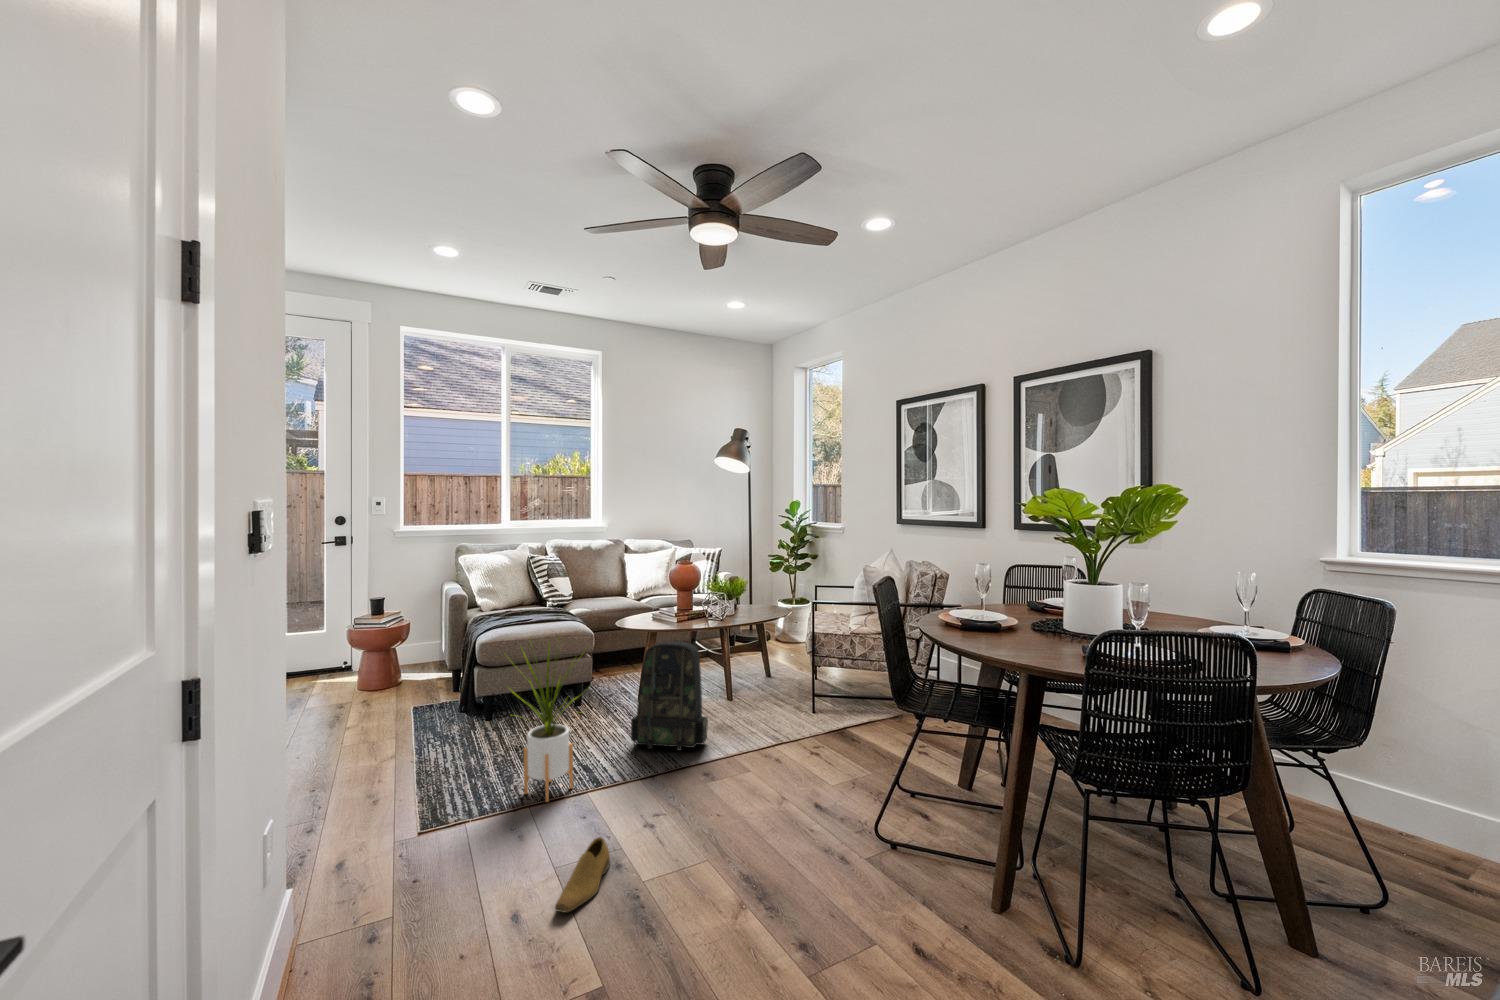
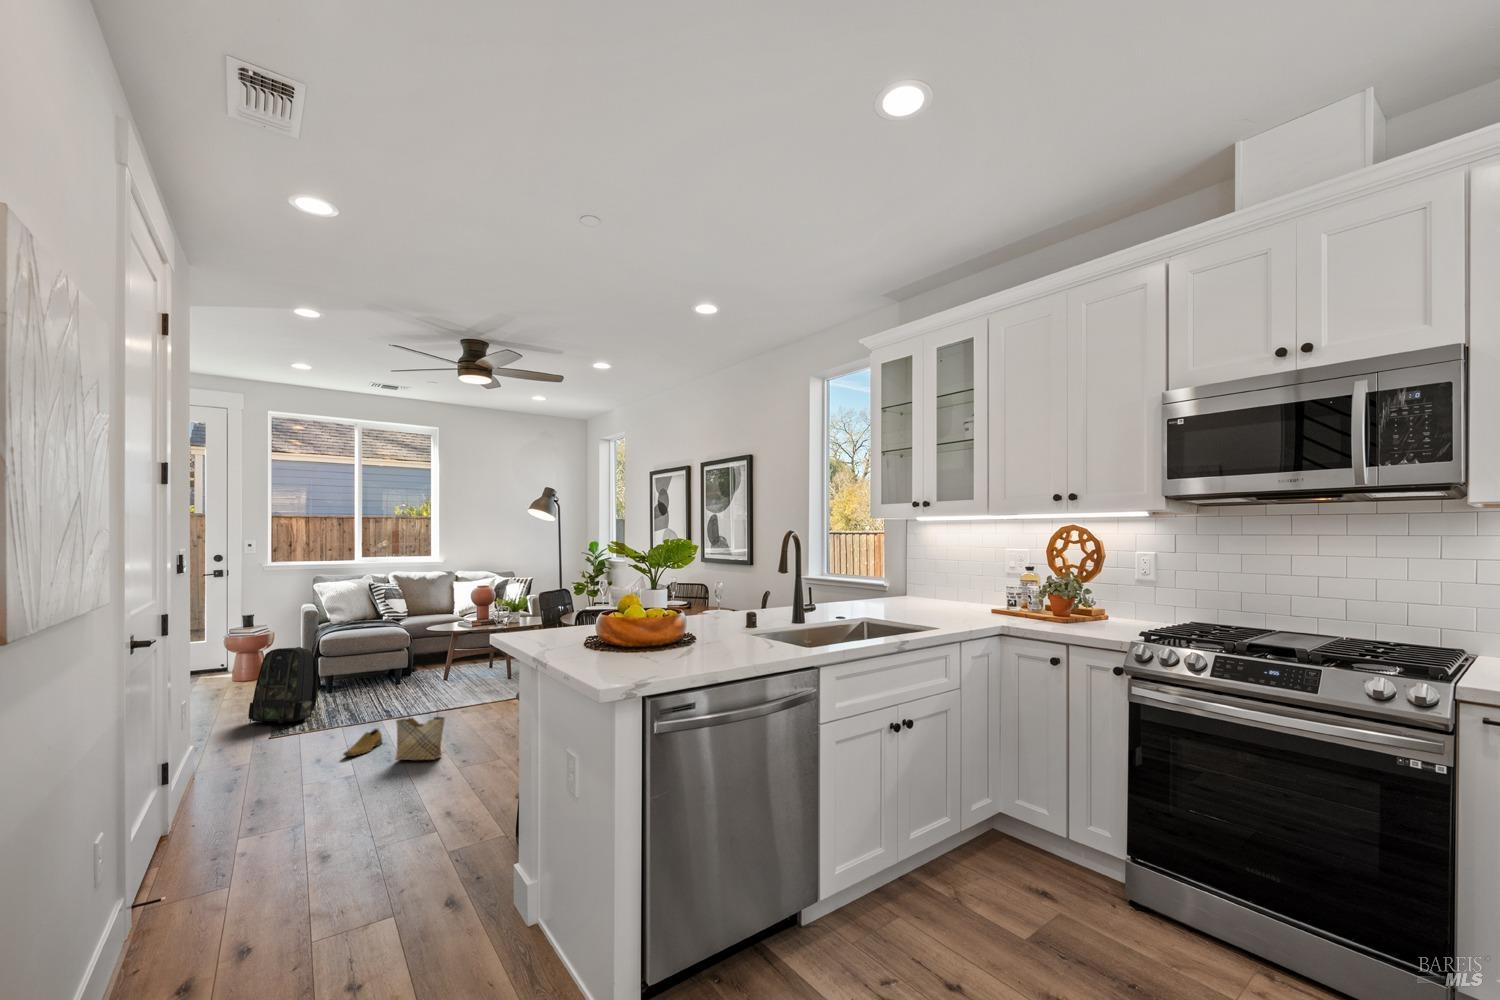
backpack: present [631,640,708,750] -> present [248,647,317,724]
house plant: present [510,643,580,802] -> none [330,622,389,725]
woven basket: none [656,796,748,940] -> present [396,716,445,760]

